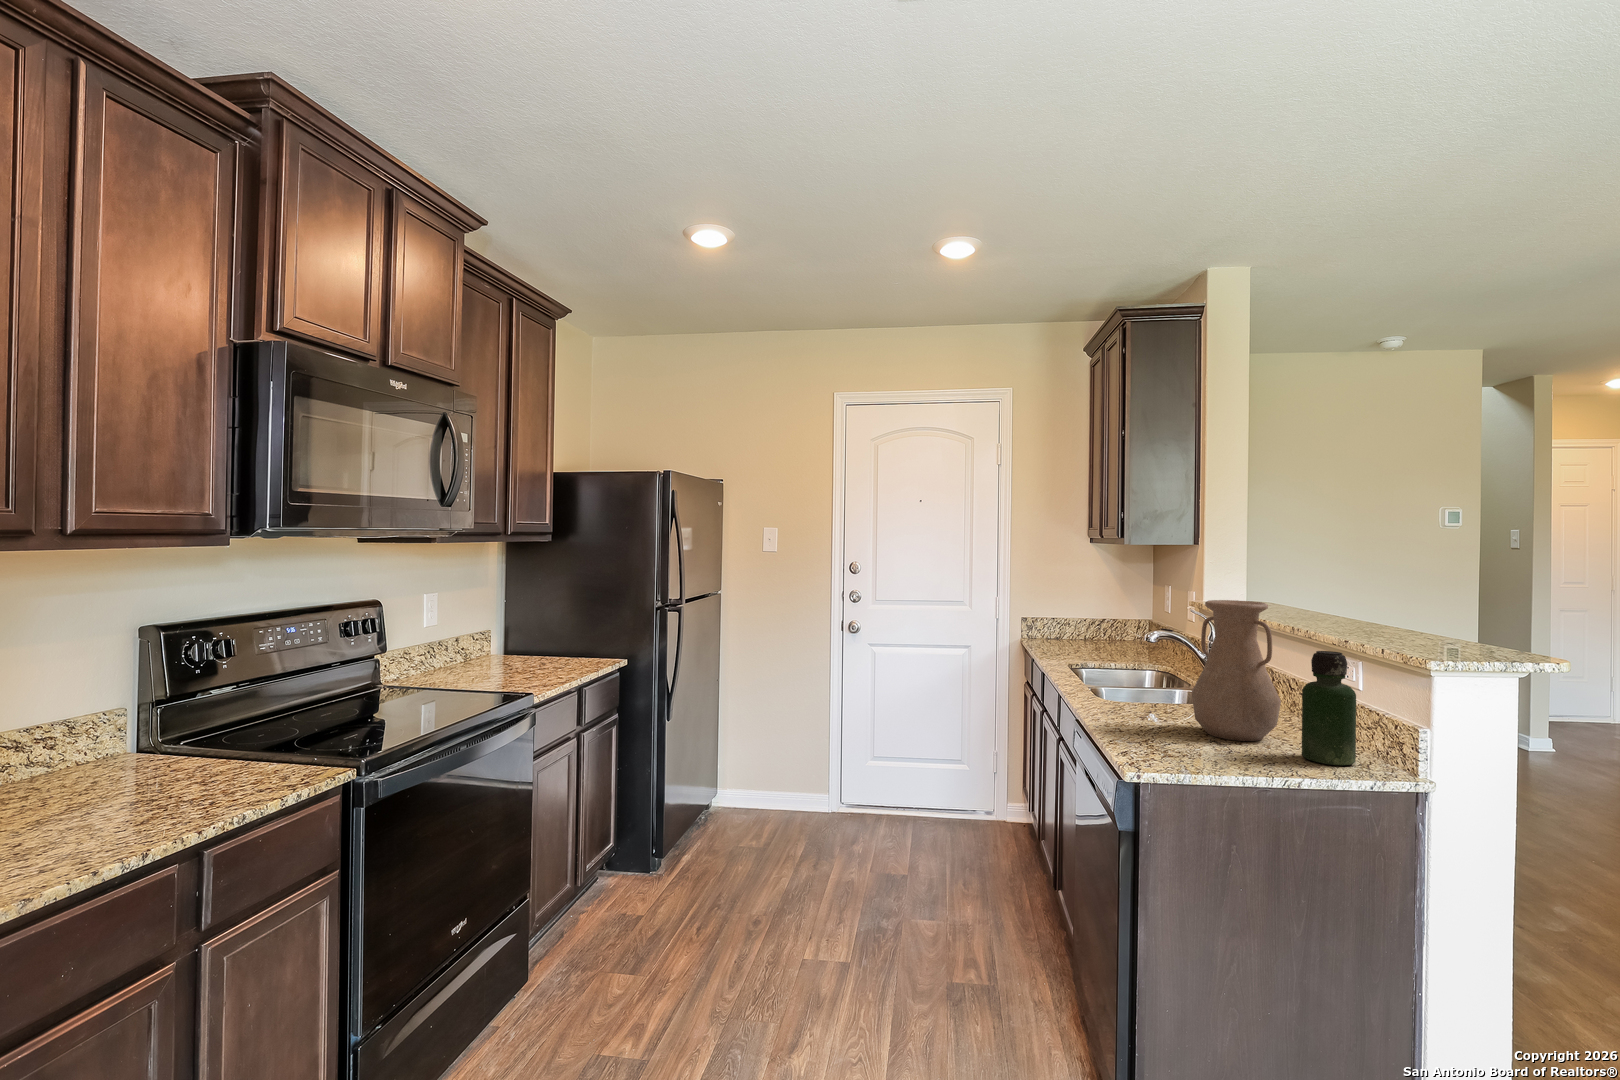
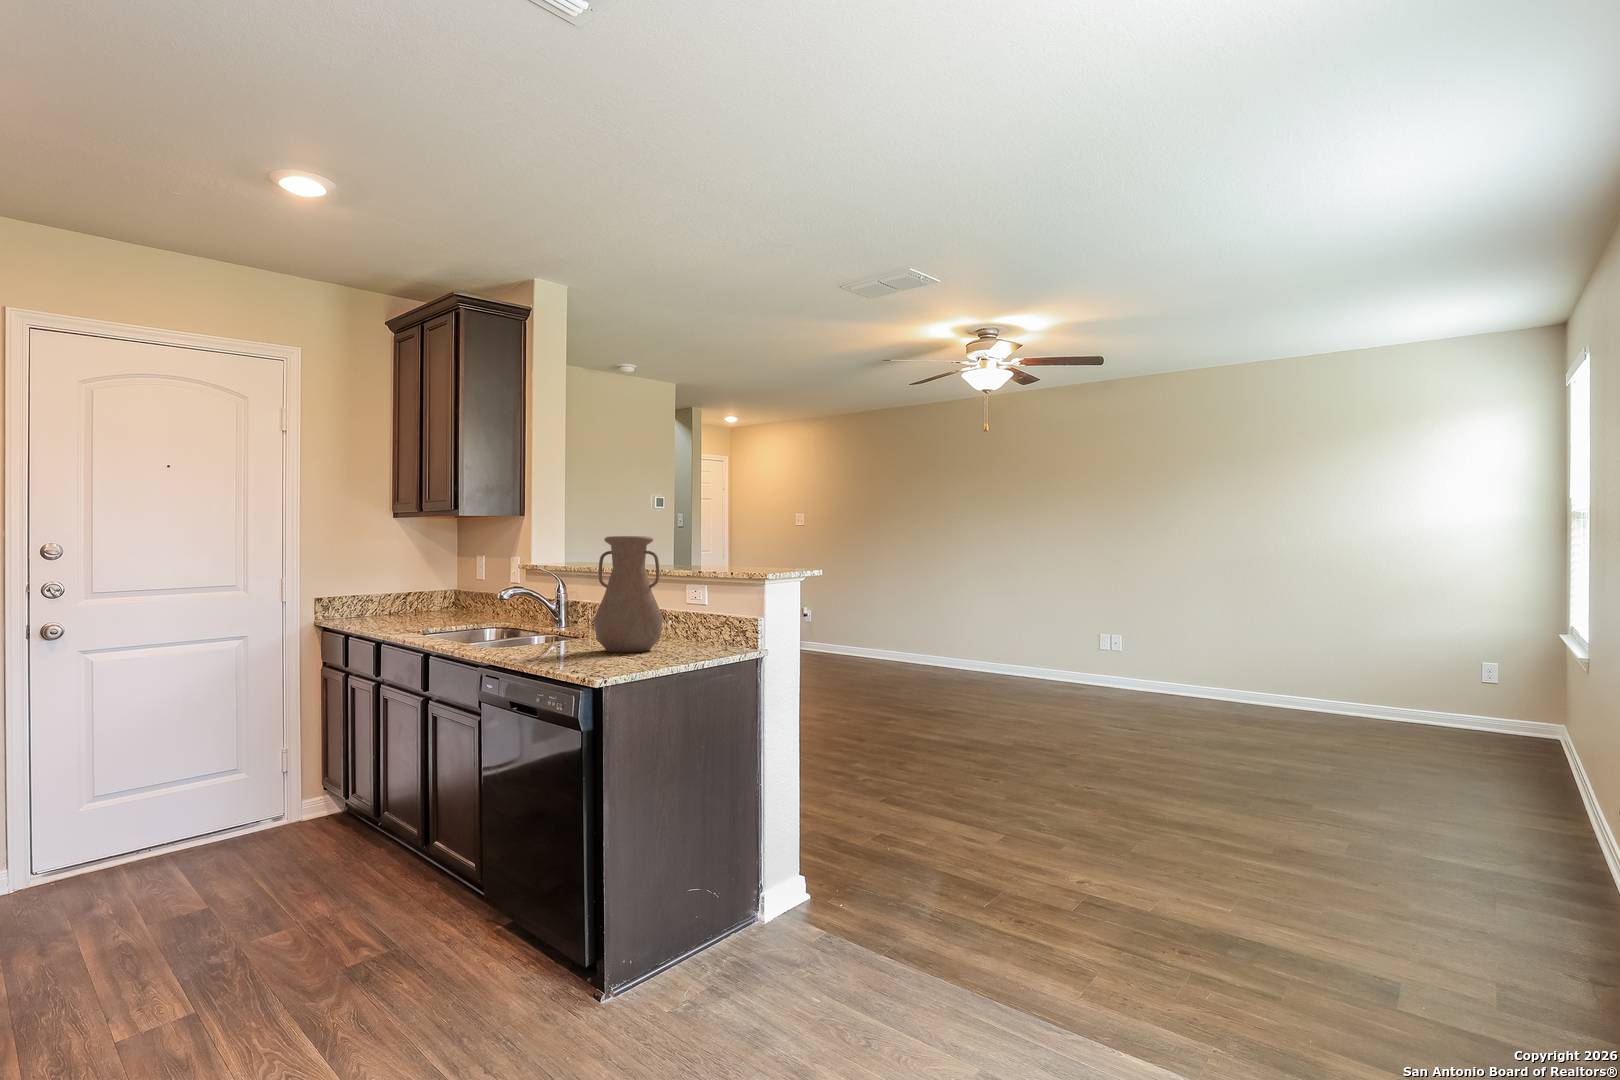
bottle: present [1302,651,1356,766] -> none [690,568,725,653]

